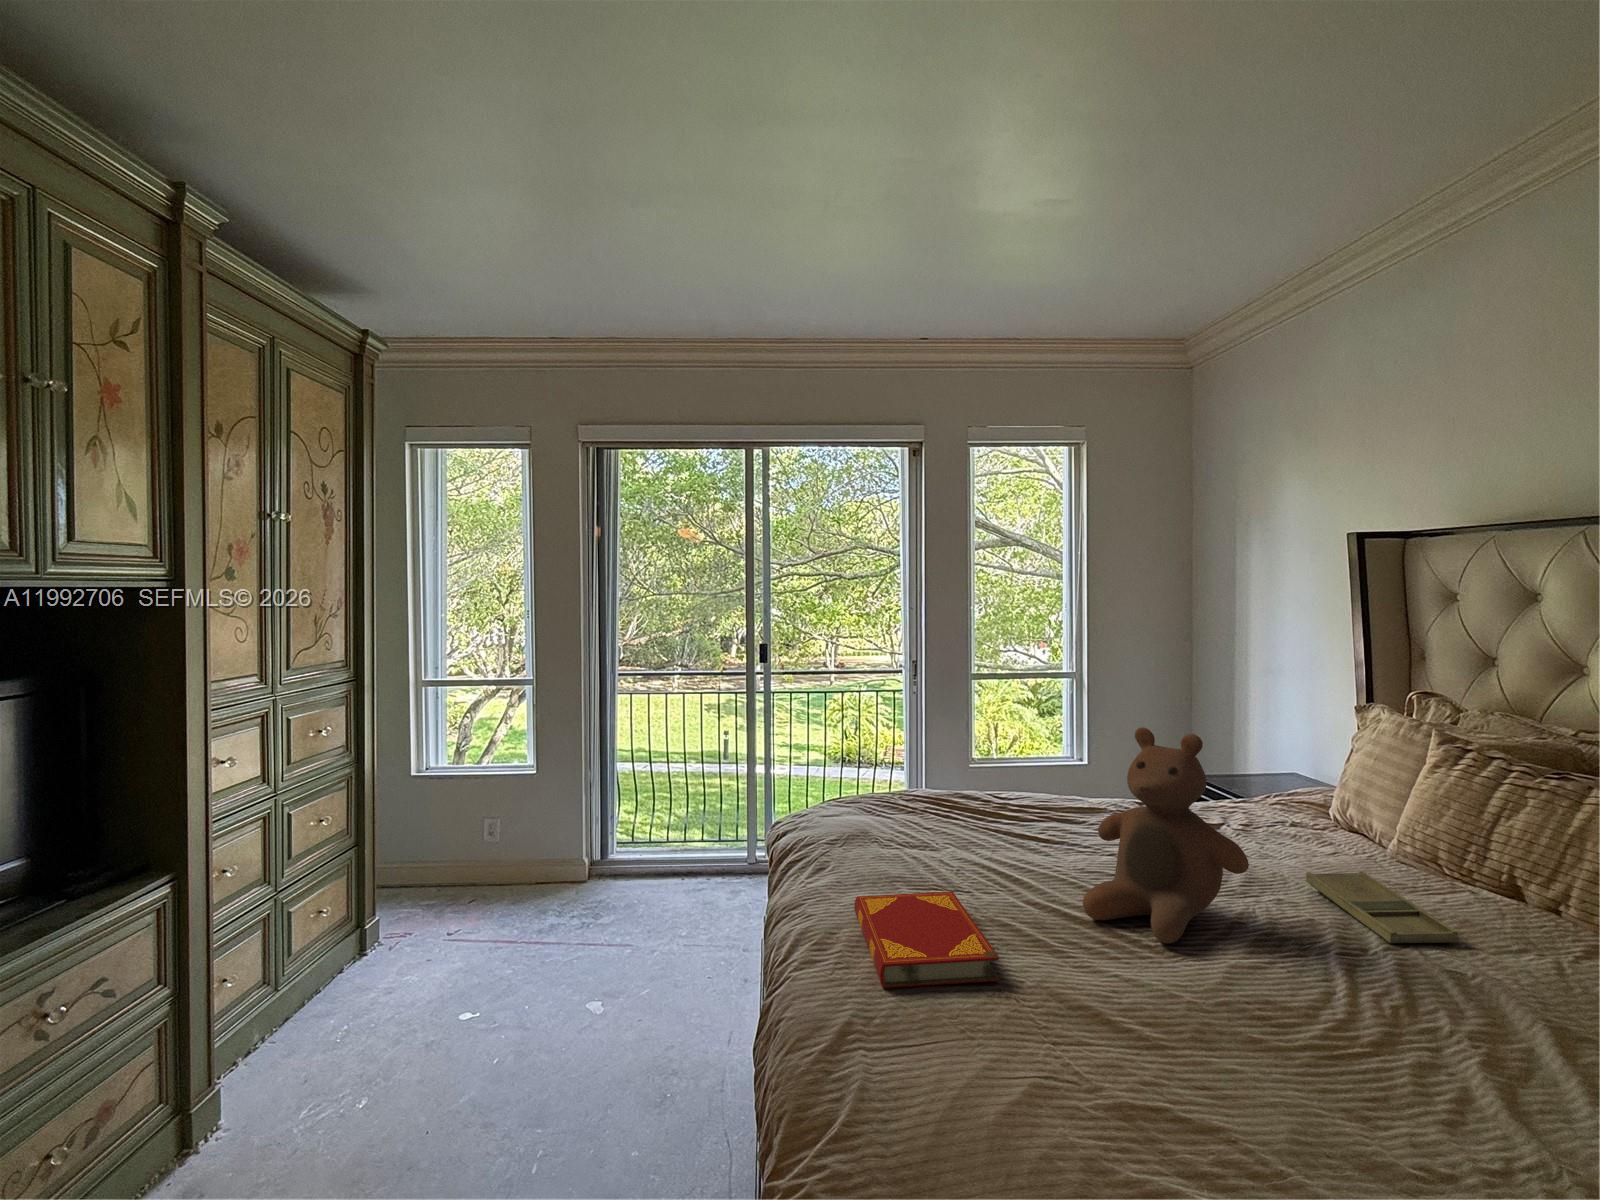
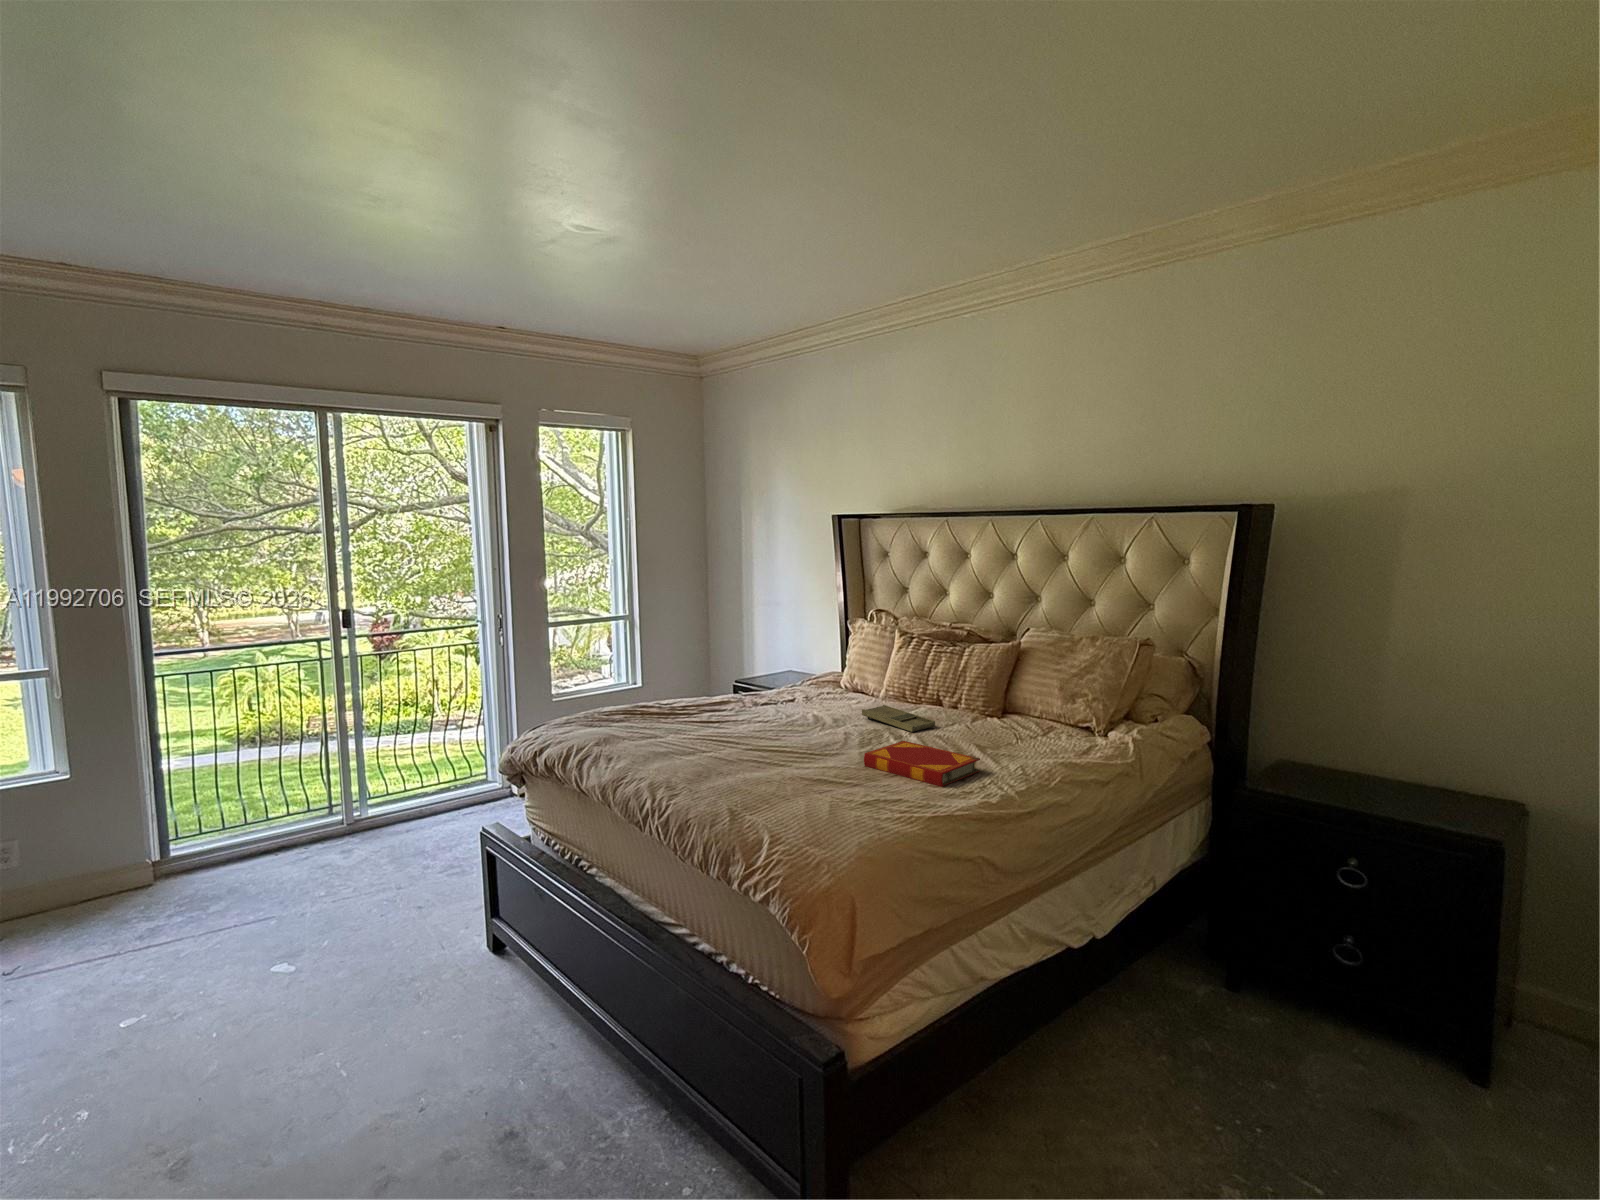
stuffed bear: present [1083,727,1249,943] -> none [771,636,858,751]
hardback book: present [854,892,999,988] -> present [864,741,980,787]

